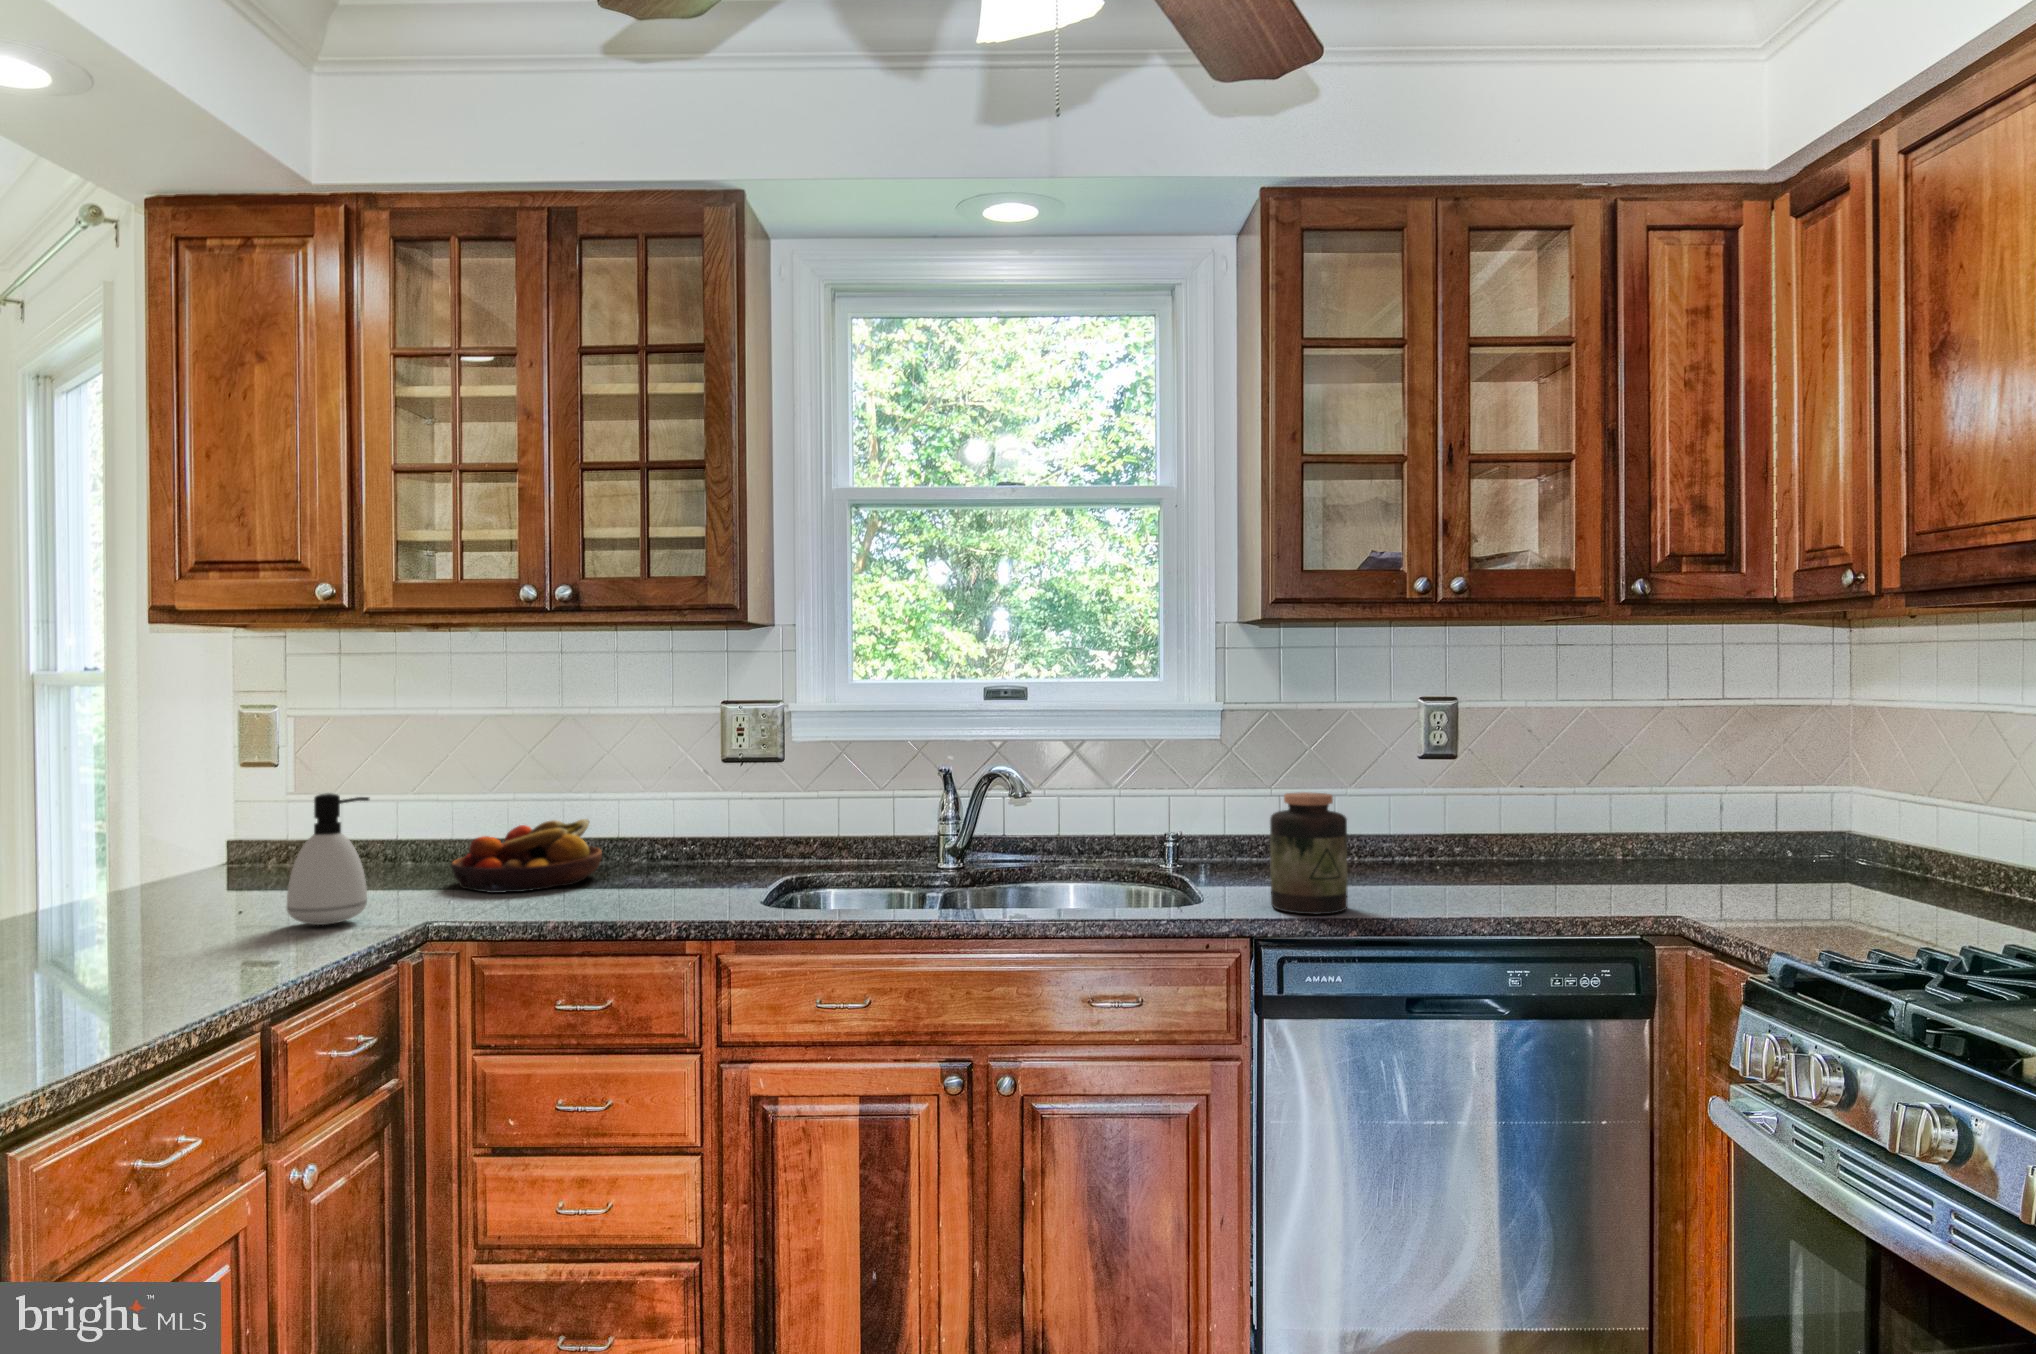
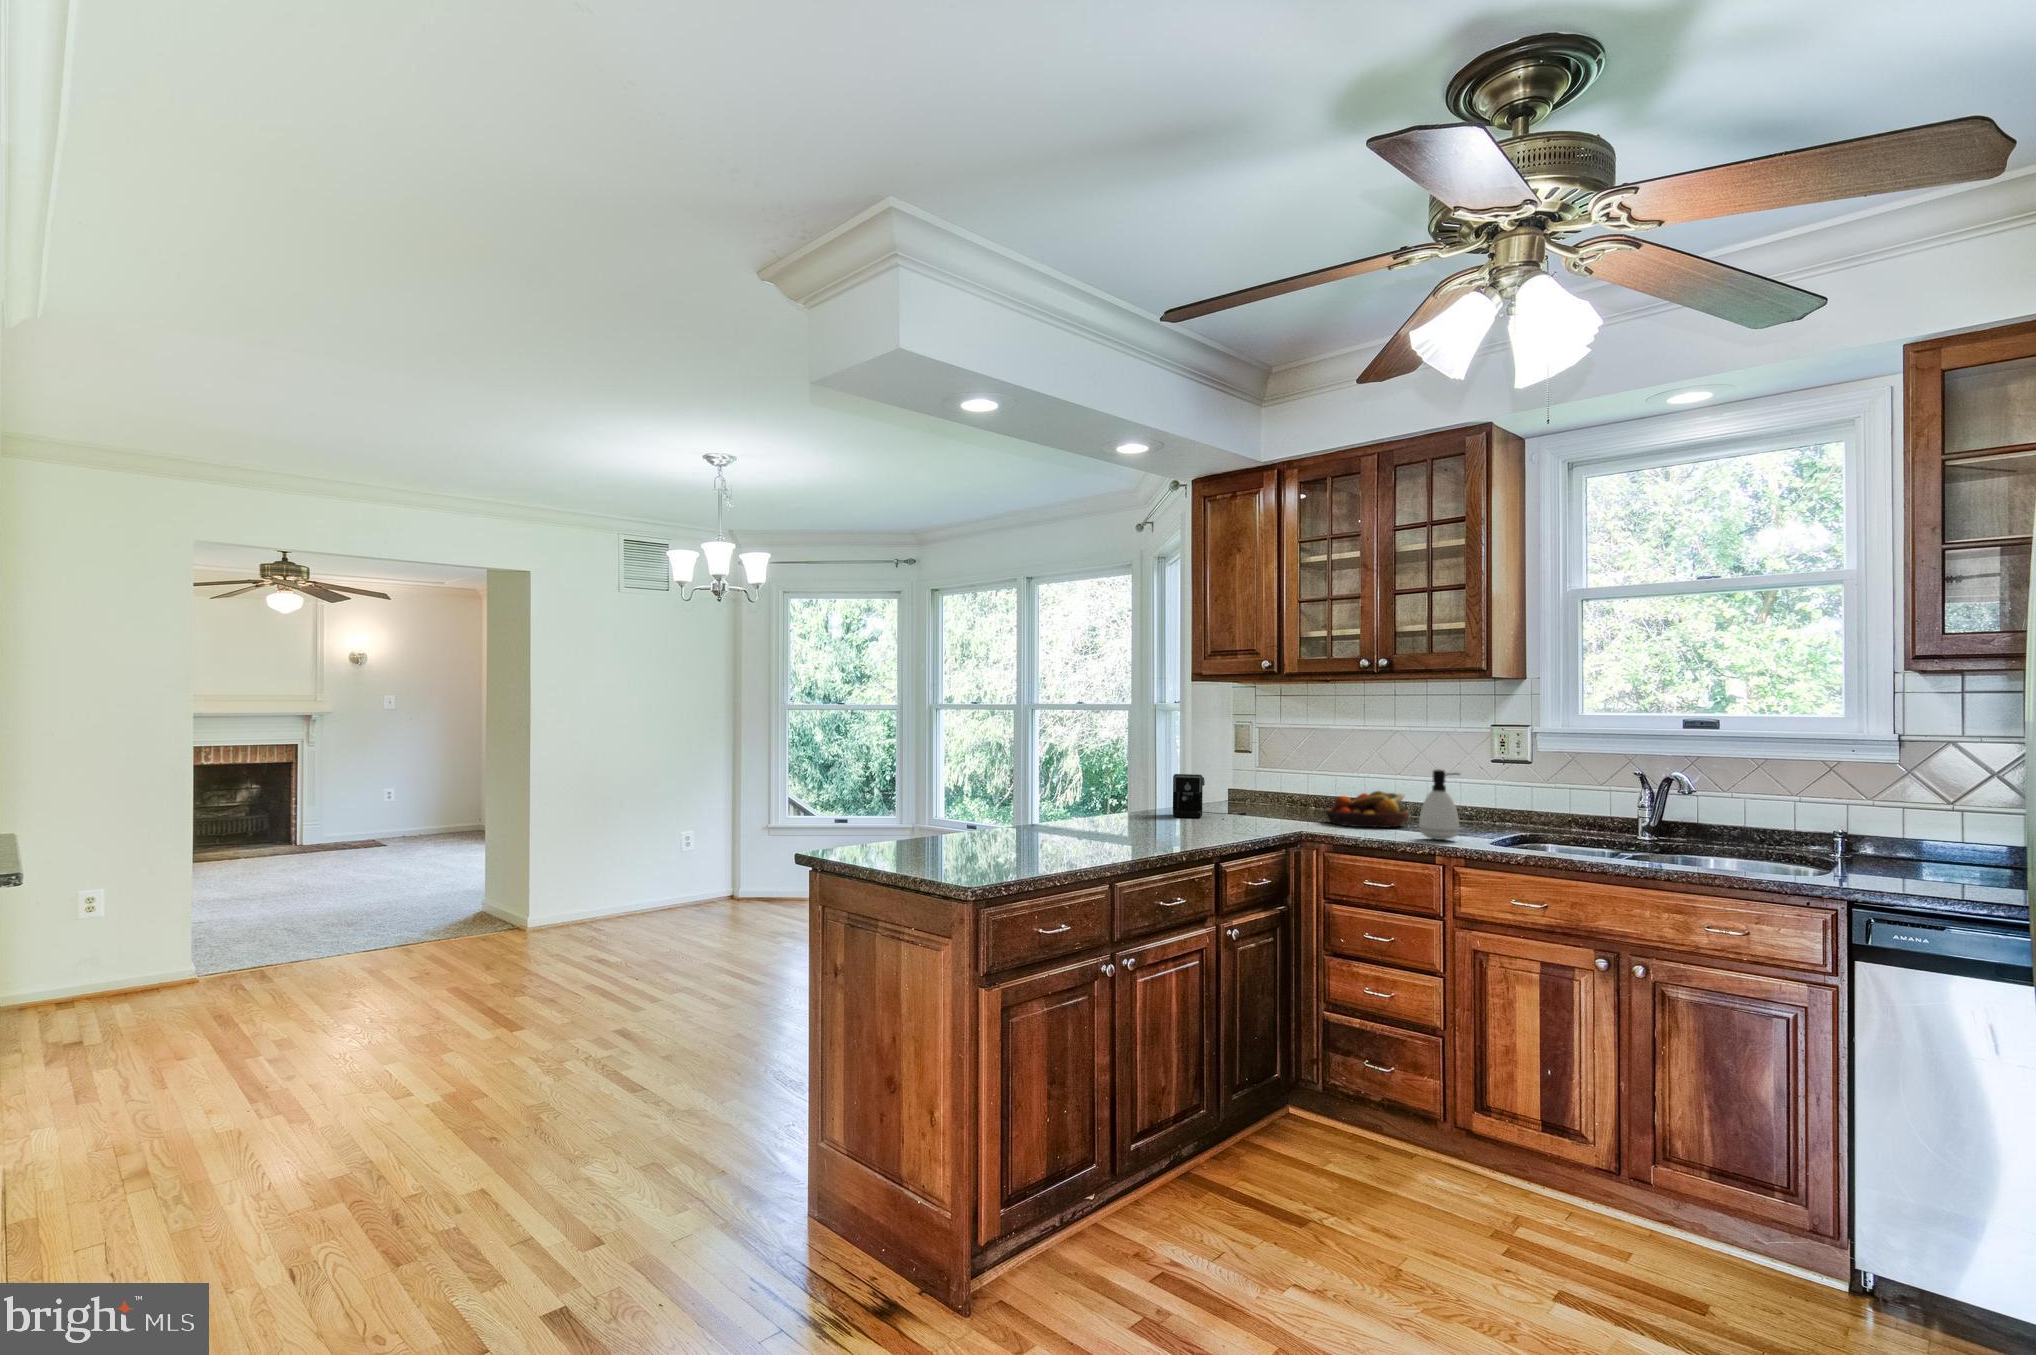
jar: present [1270,792,1348,914] -> none [1874,800,1950,892]
soap dispenser: present [287,793,370,925] -> present [1419,770,1459,840]
coffee maker: none [98,820,281,921] -> present [1173,774,1246,818]

